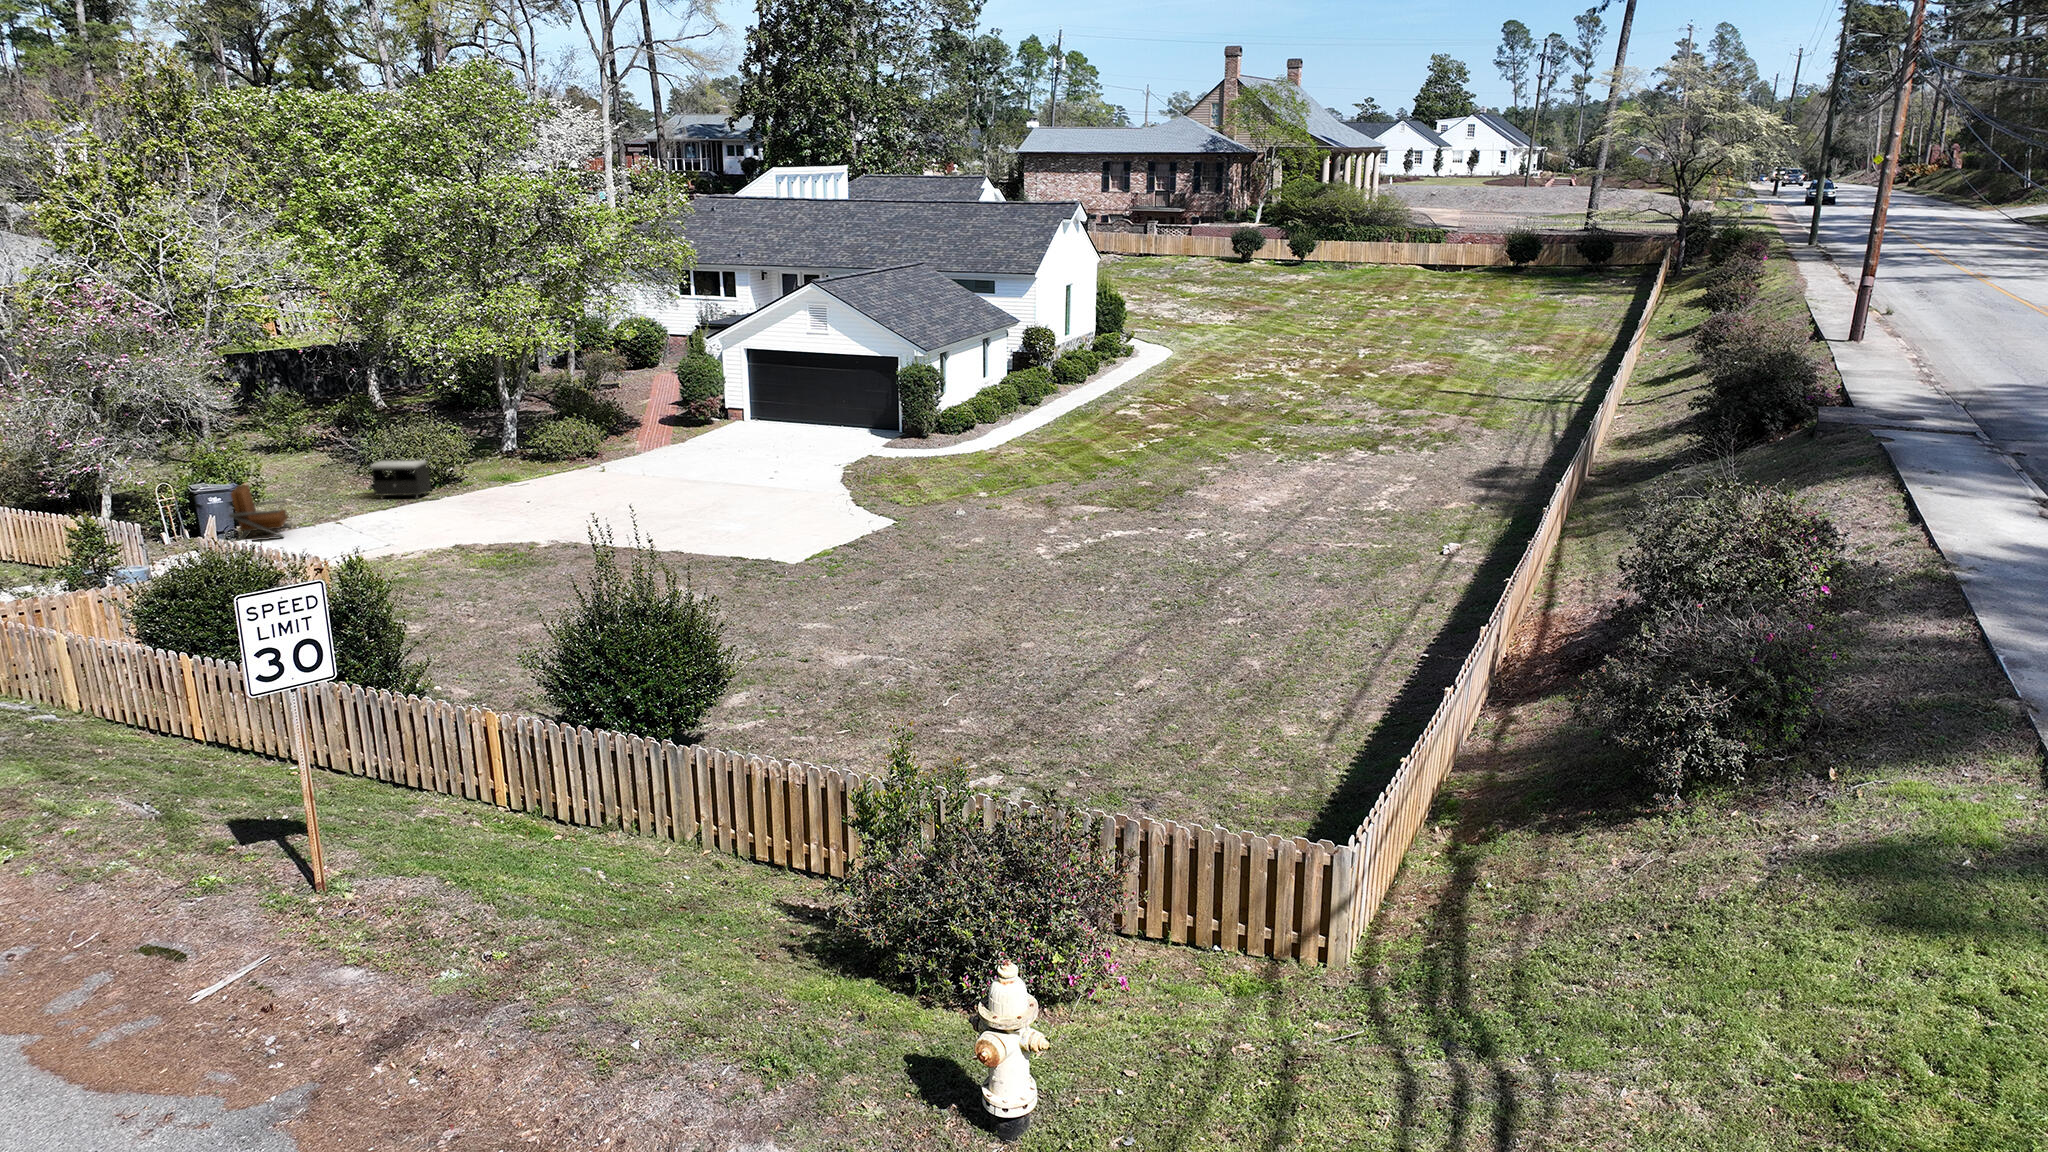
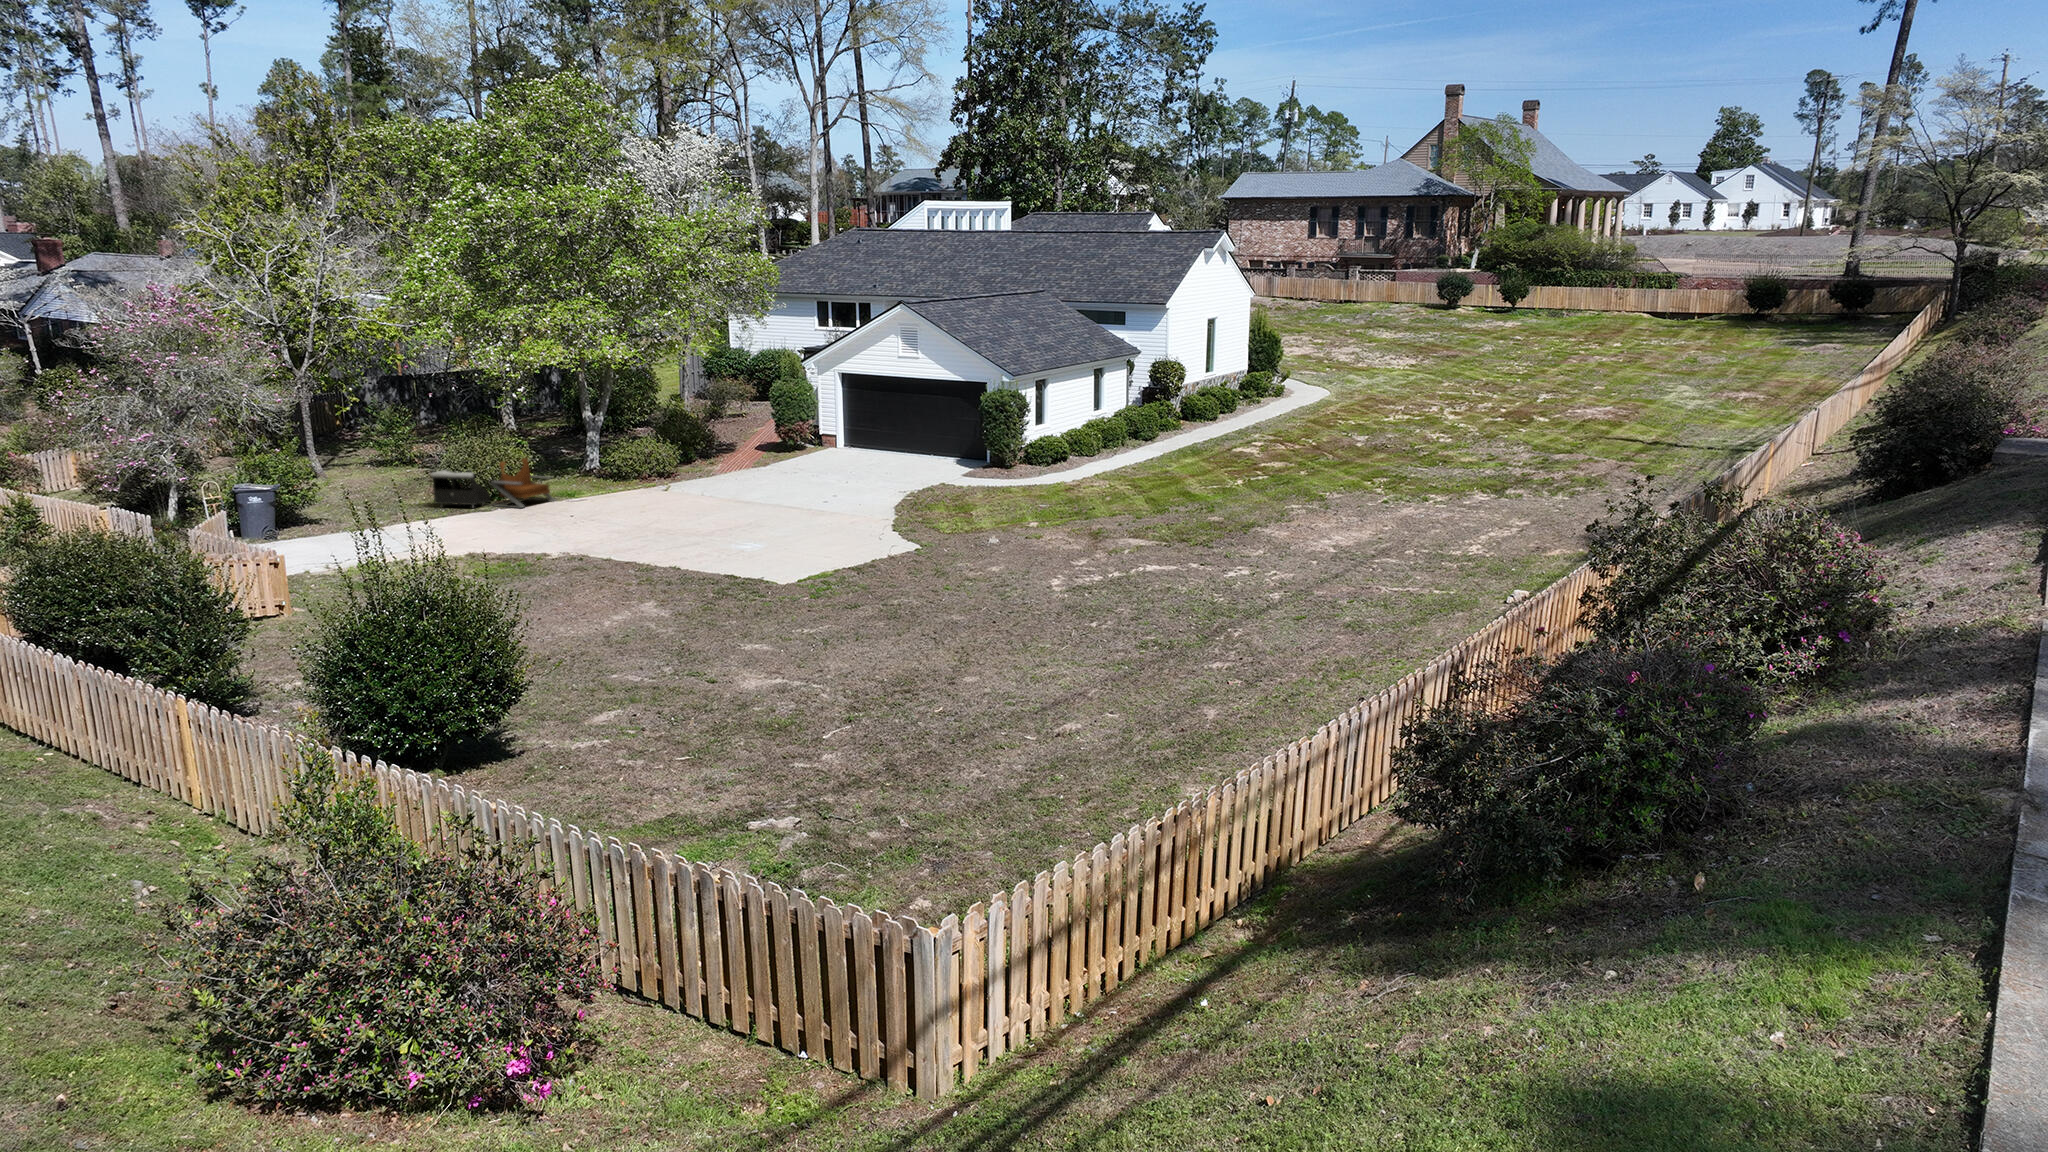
lounge chair: present [229,484,291,541] -> present [491,458,555,508]

